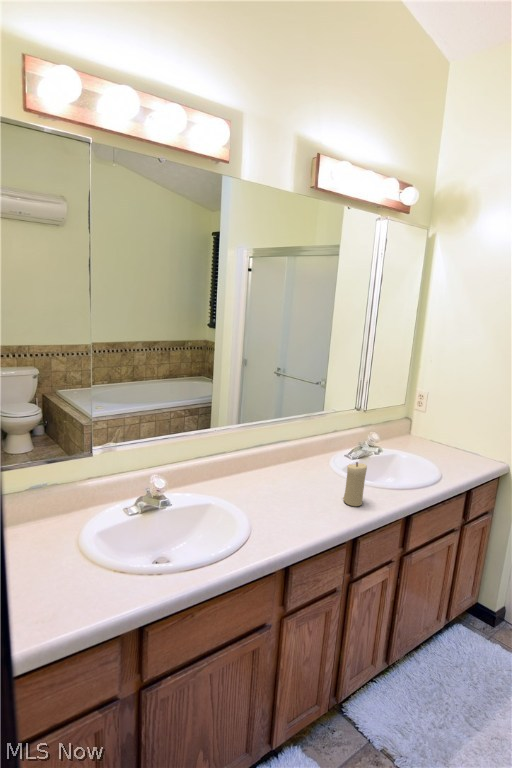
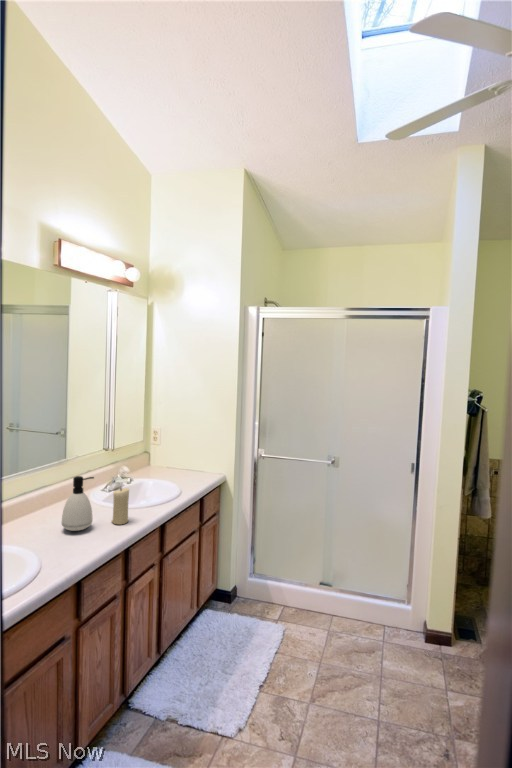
soap dispenser: none [288,438,327,500] -> present [62,476,94,531]

